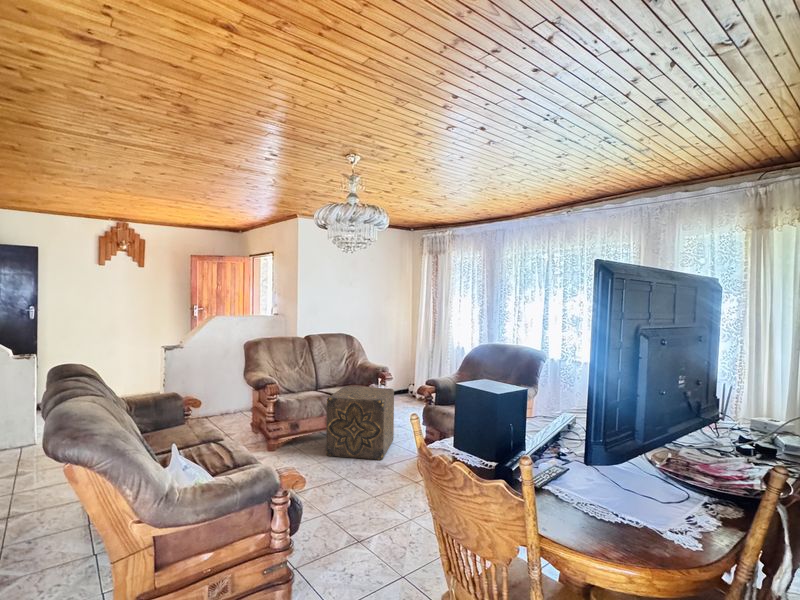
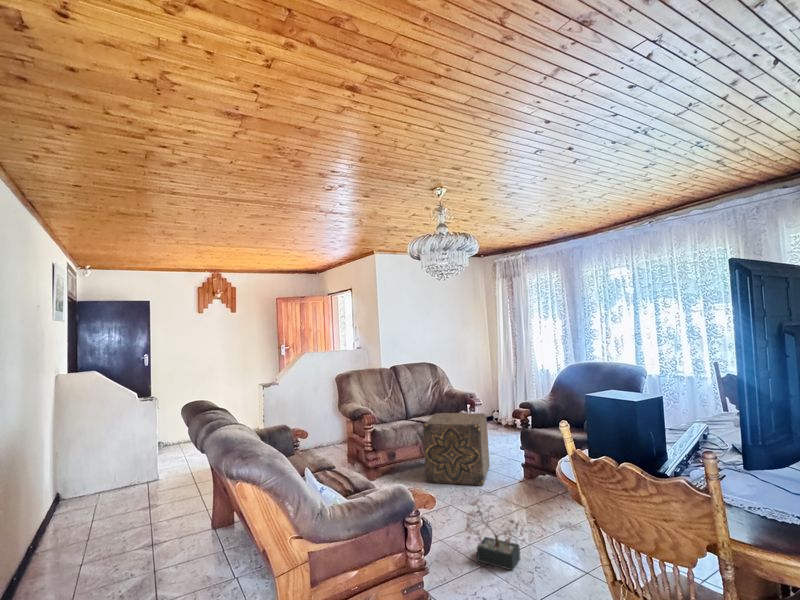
decorative plant: none [345,476,408,546] -> present [465,500,526,570]

